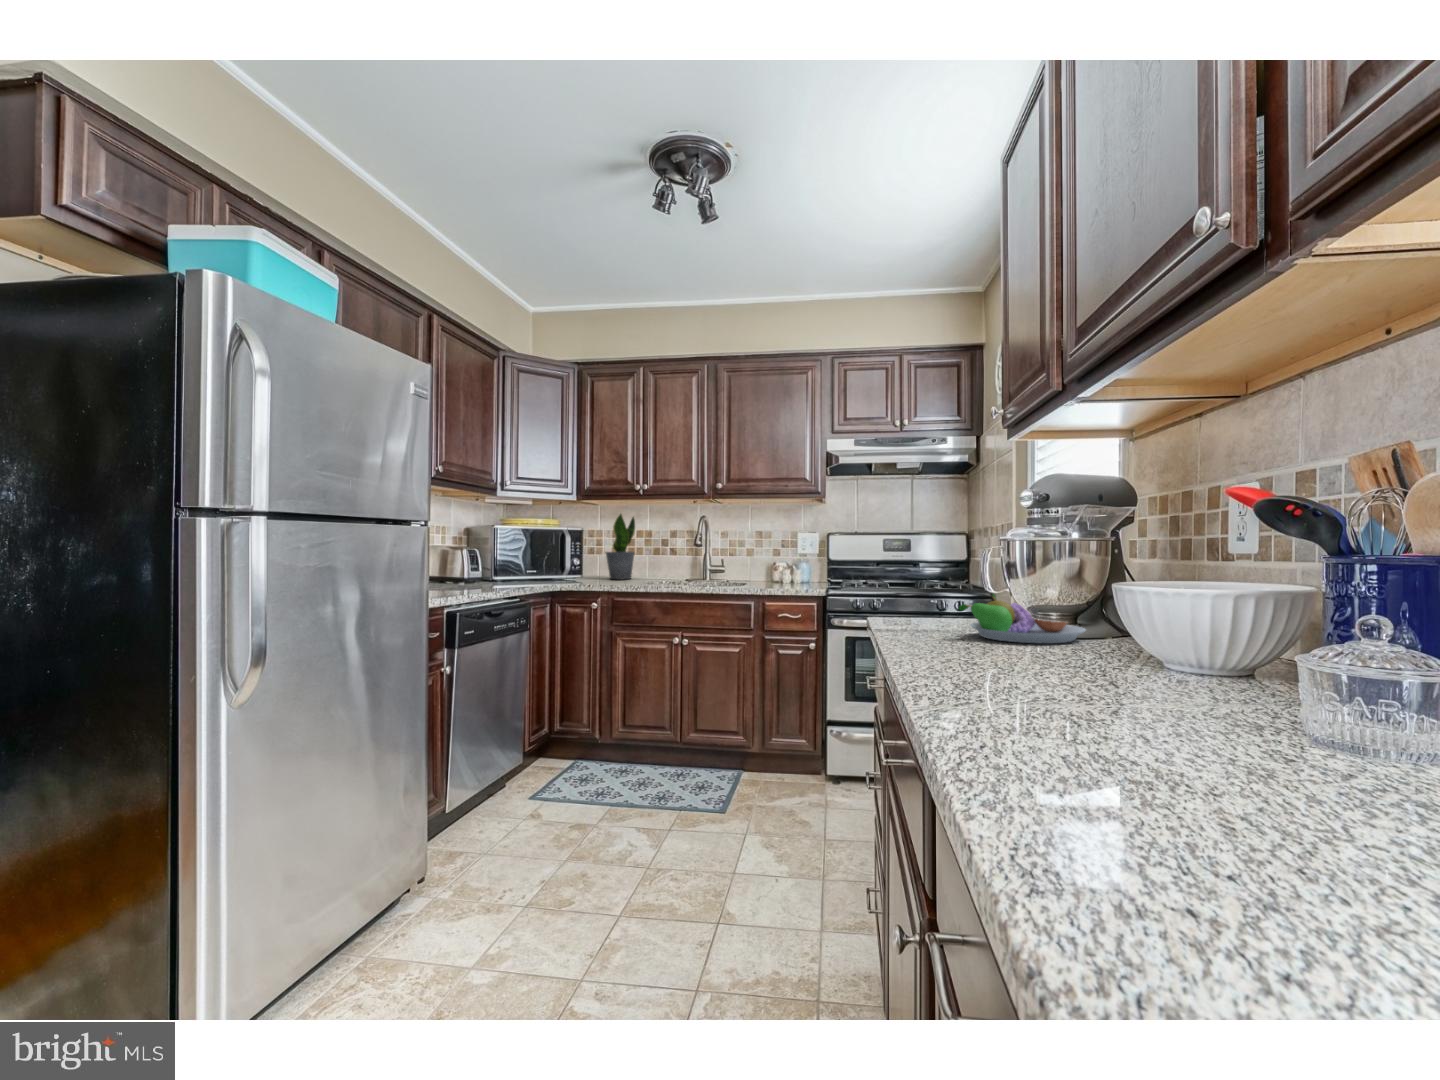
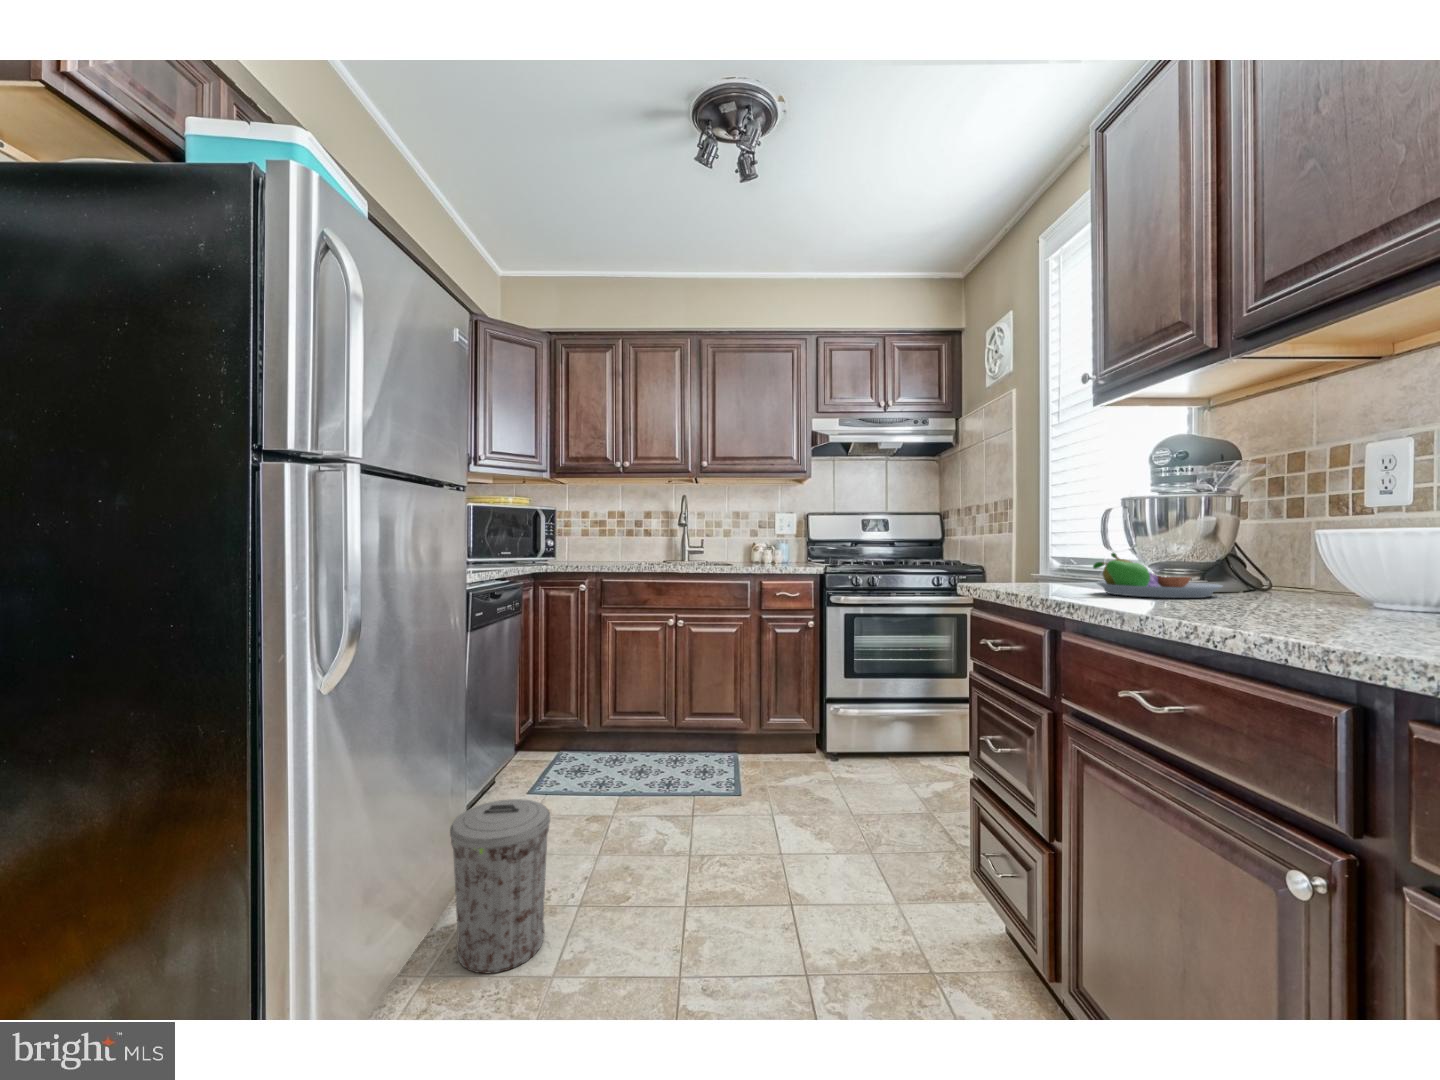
potted plant: present [606,514,635,579] -> none [580,490,611,561]
trash can: none [403,801,493,951] -> present [450,799,550,973]

